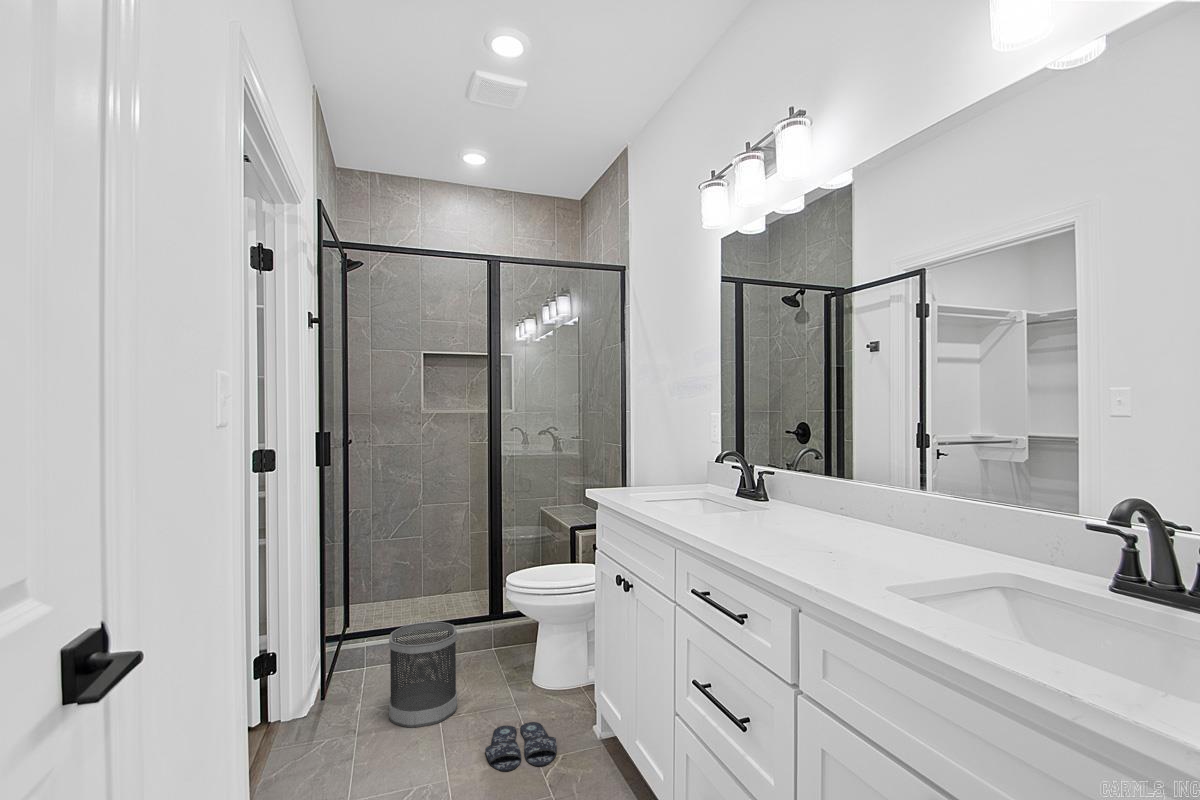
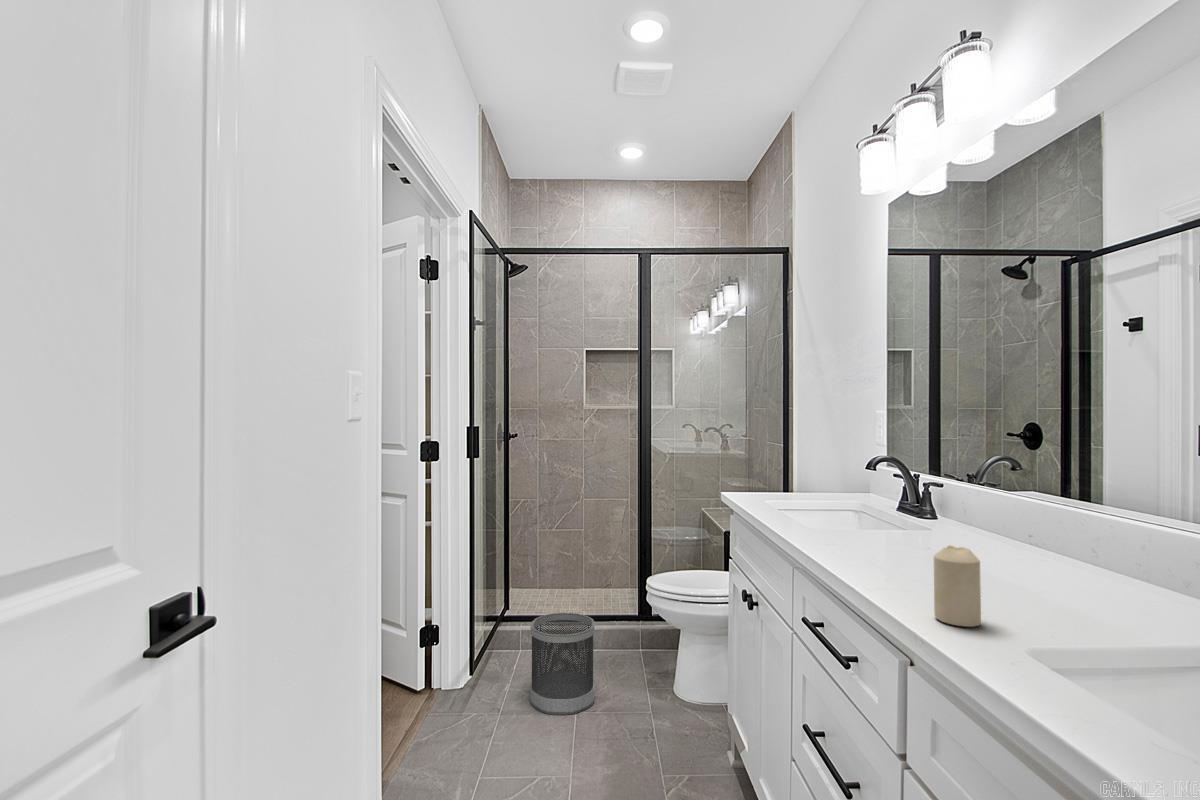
candle: none [811,516,844,575] -> present [934,546,981,627]
slippers: present [485,722,557,772] -> none [610,730,684,781]

